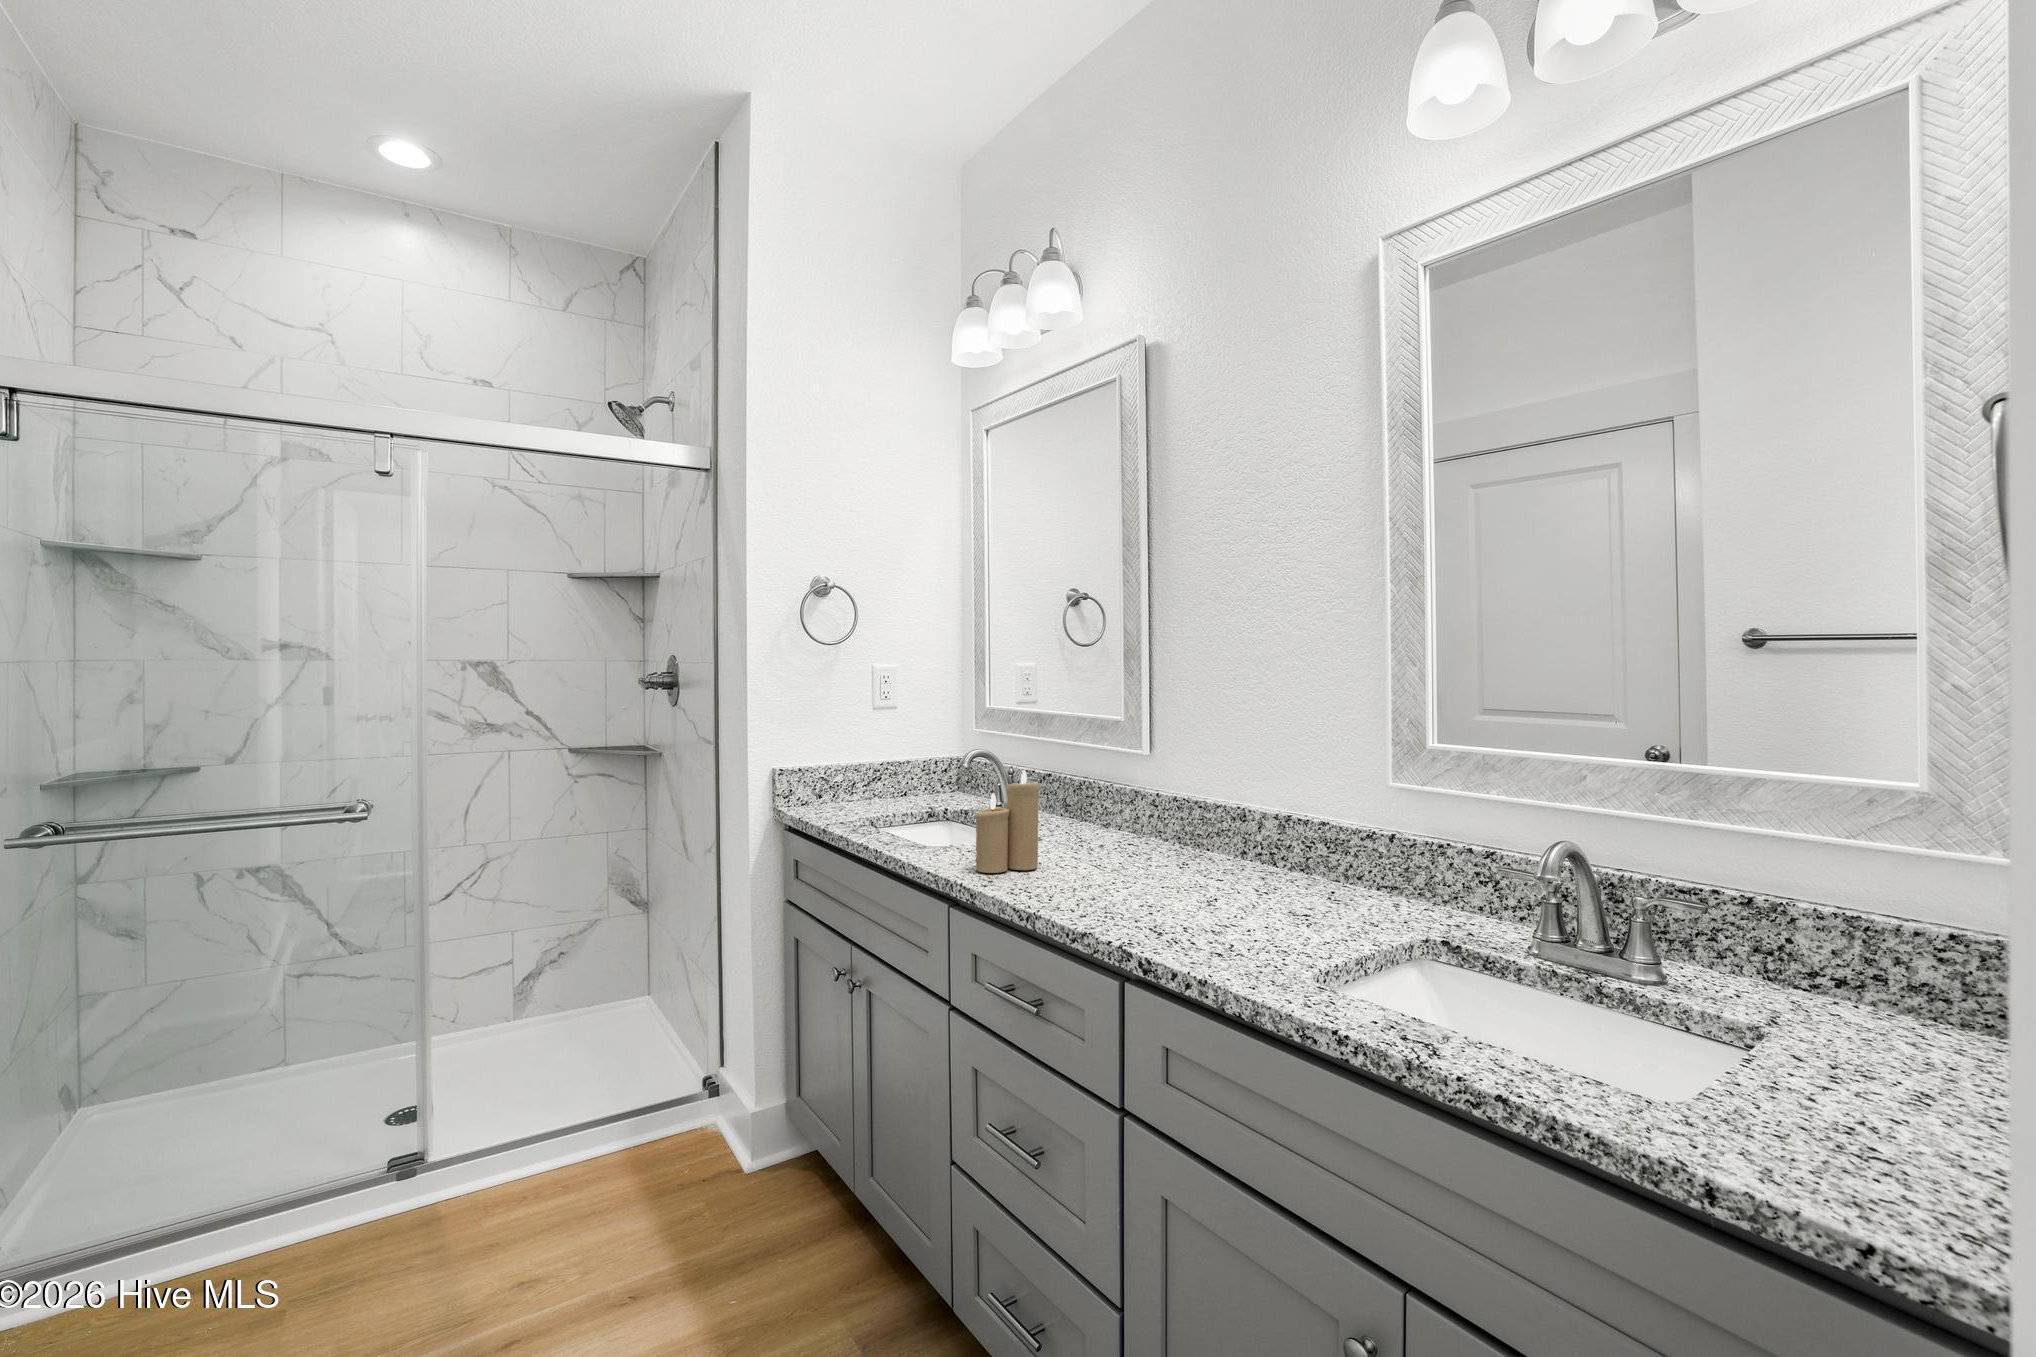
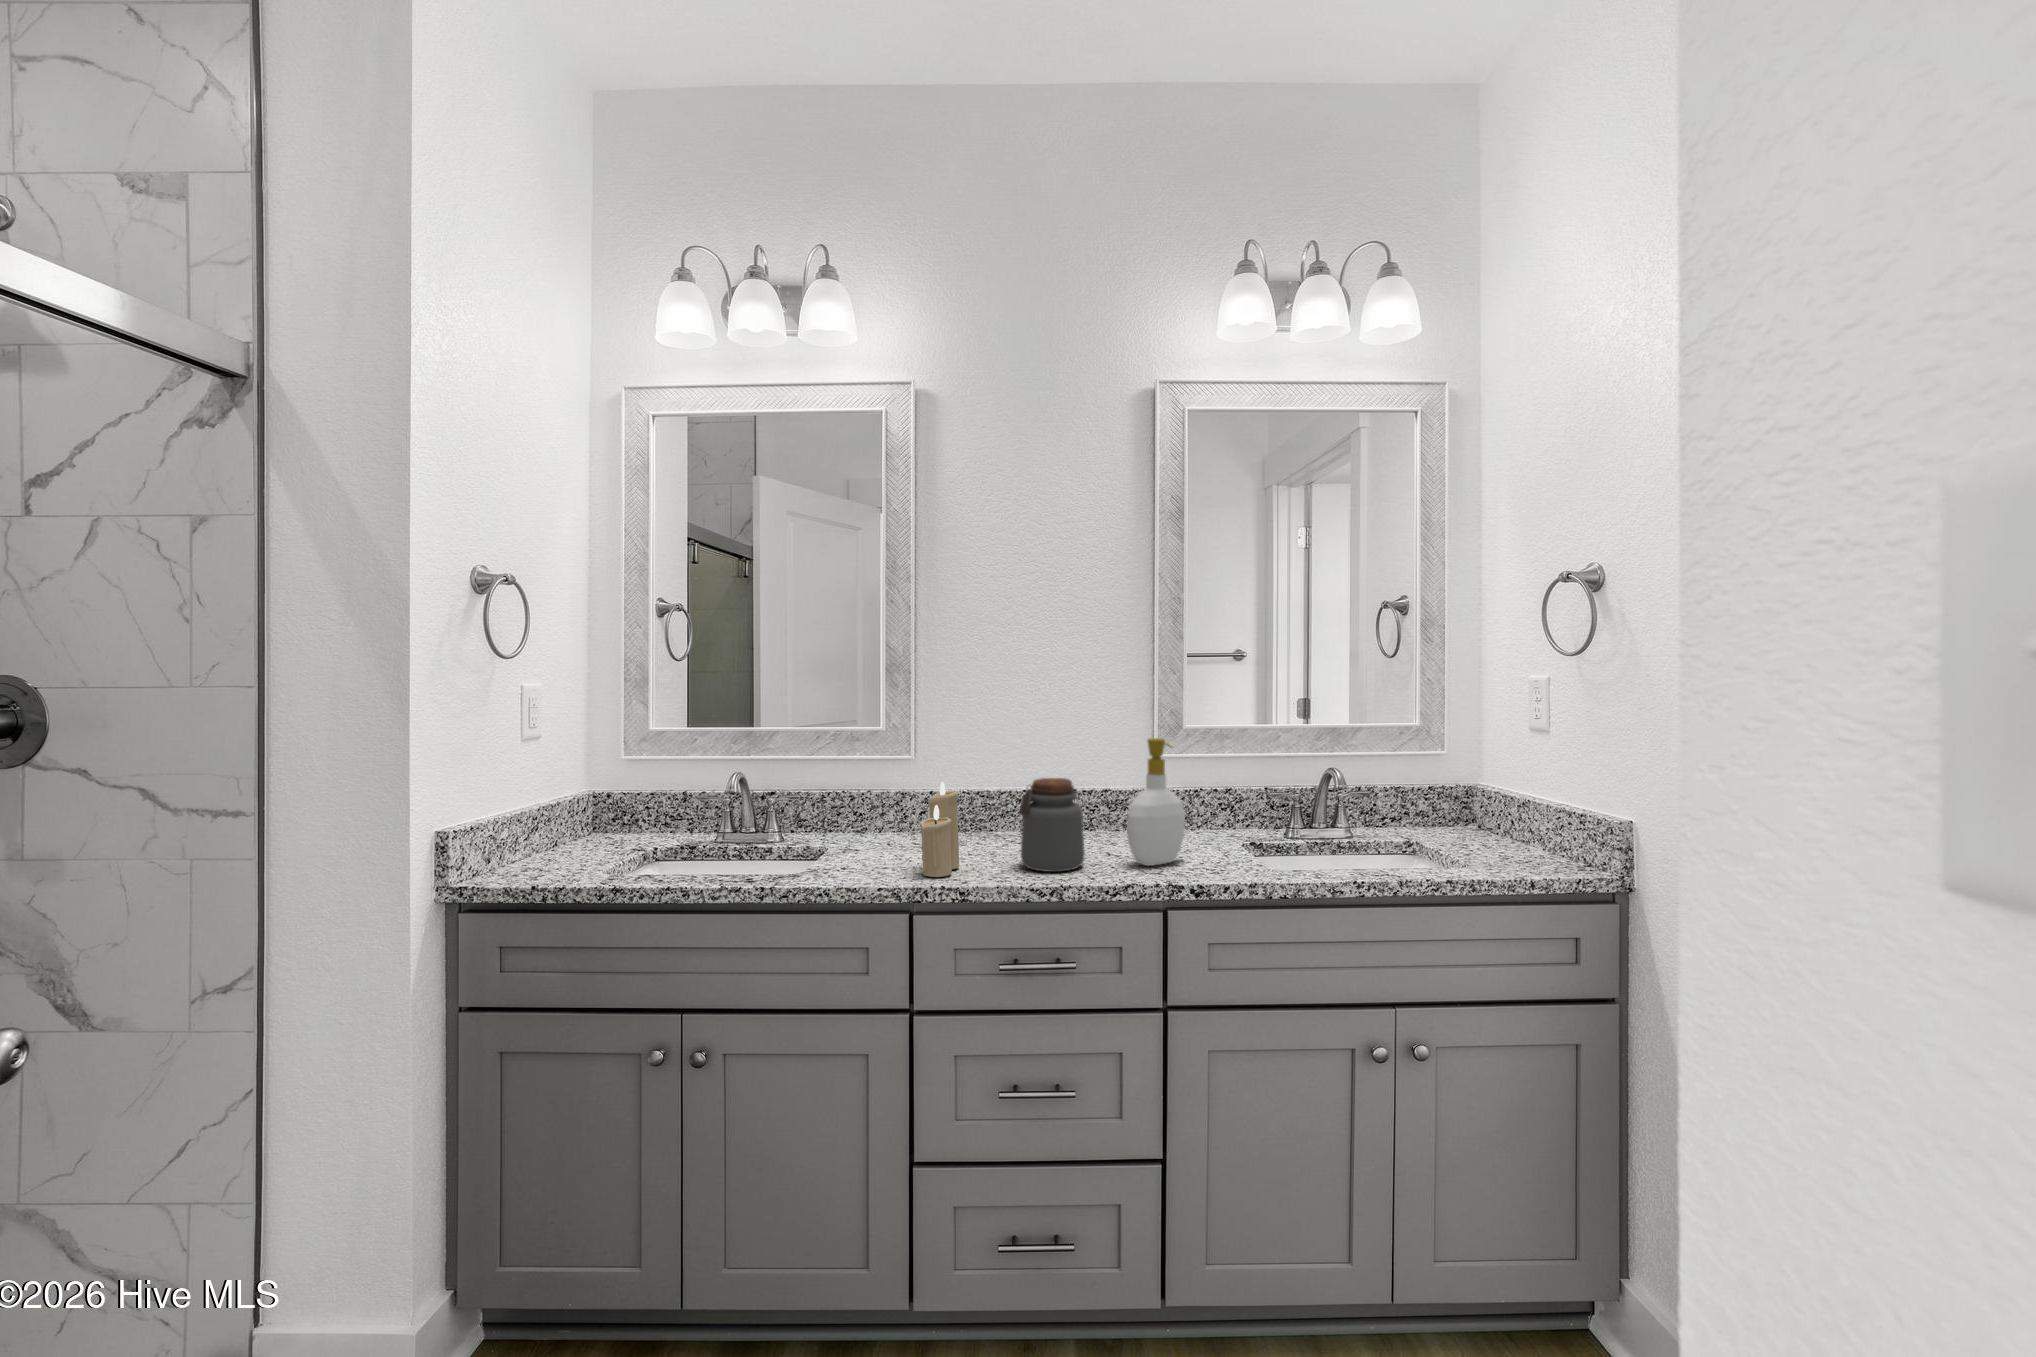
soap bottle: none [1155,742,1255,925] -> present [1127,738,1185,866]
jar: none [1060,780,1142,900] -> present [1020,778,1085,872]

